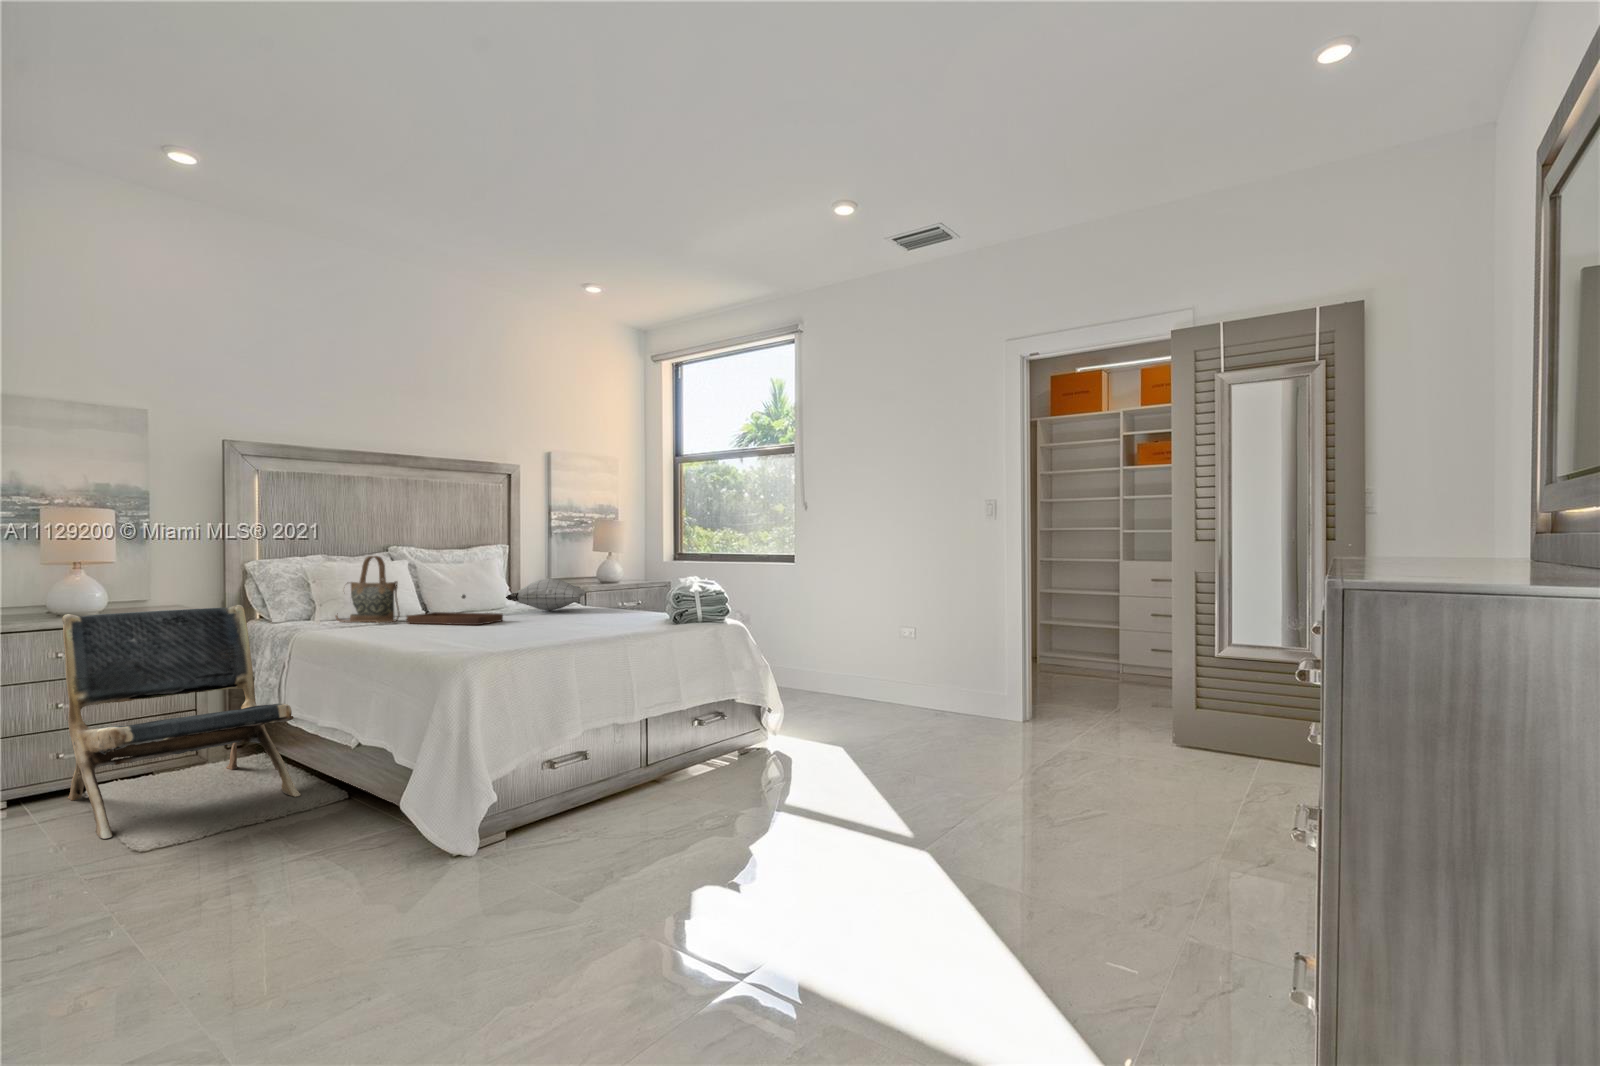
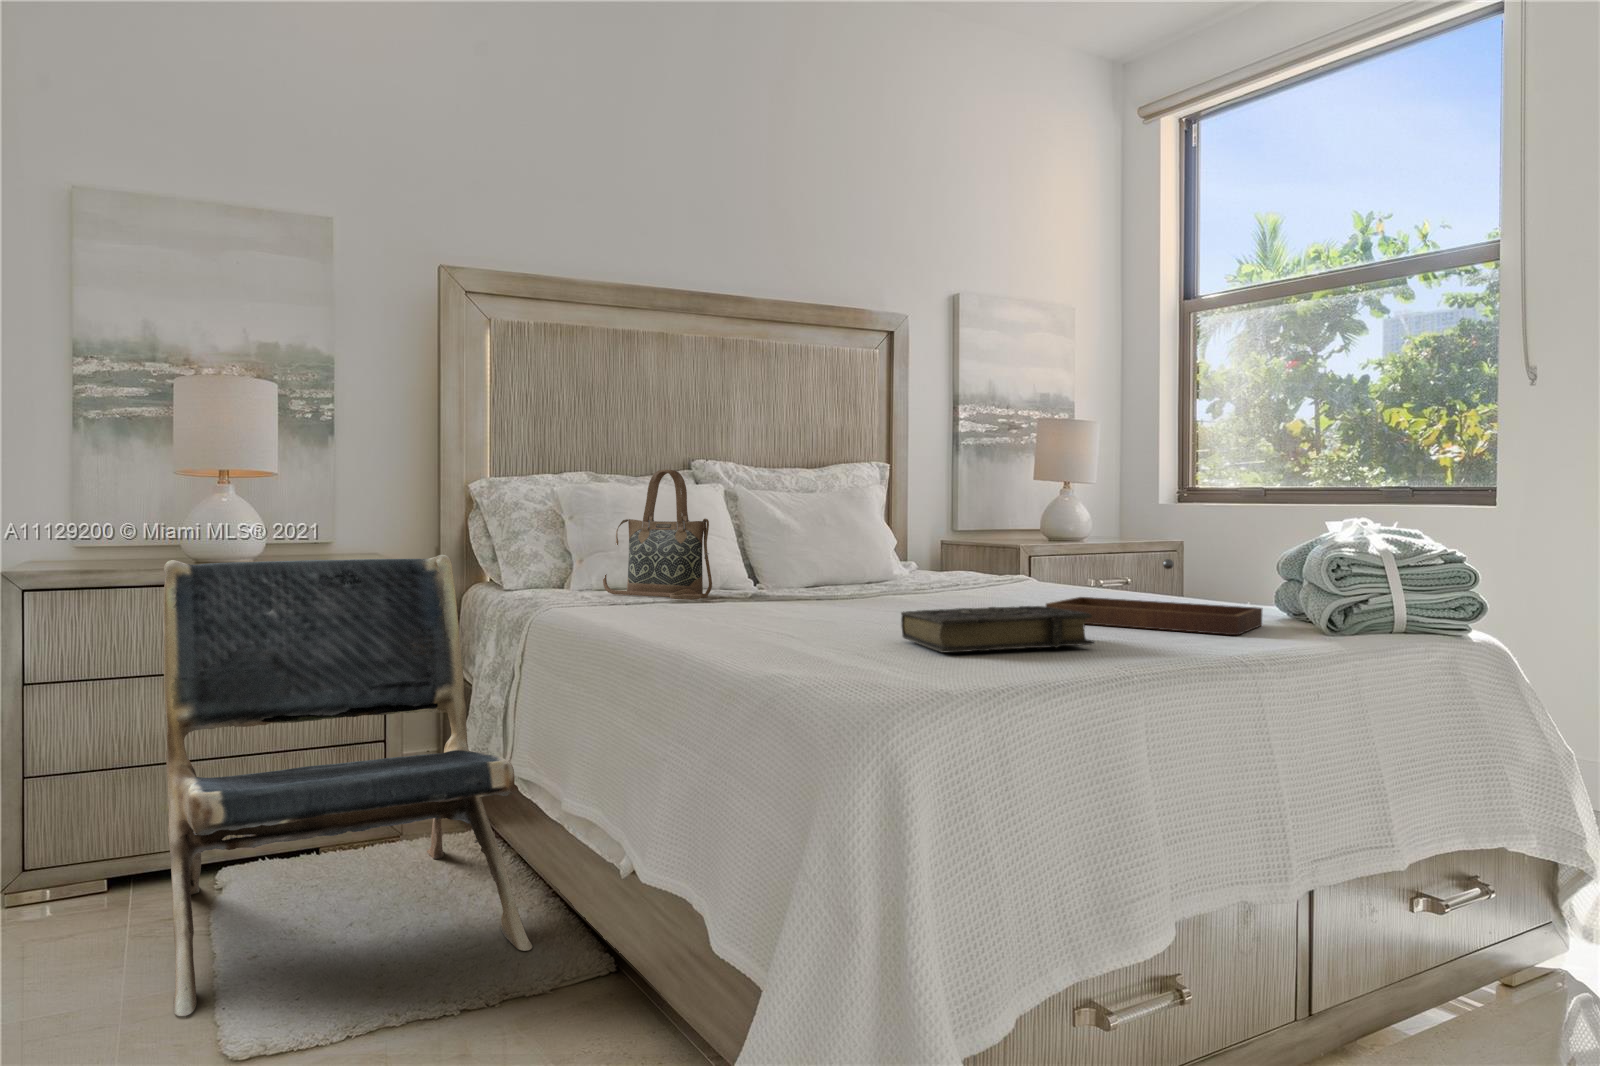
pillow: present [506,578,586,611] -> none [902,523,1051,589]
tray: present [407,595,503,625] -> present [1046,559,1263,635]
book: none [489,618,573,639] -> present [901,606,1095,653]

